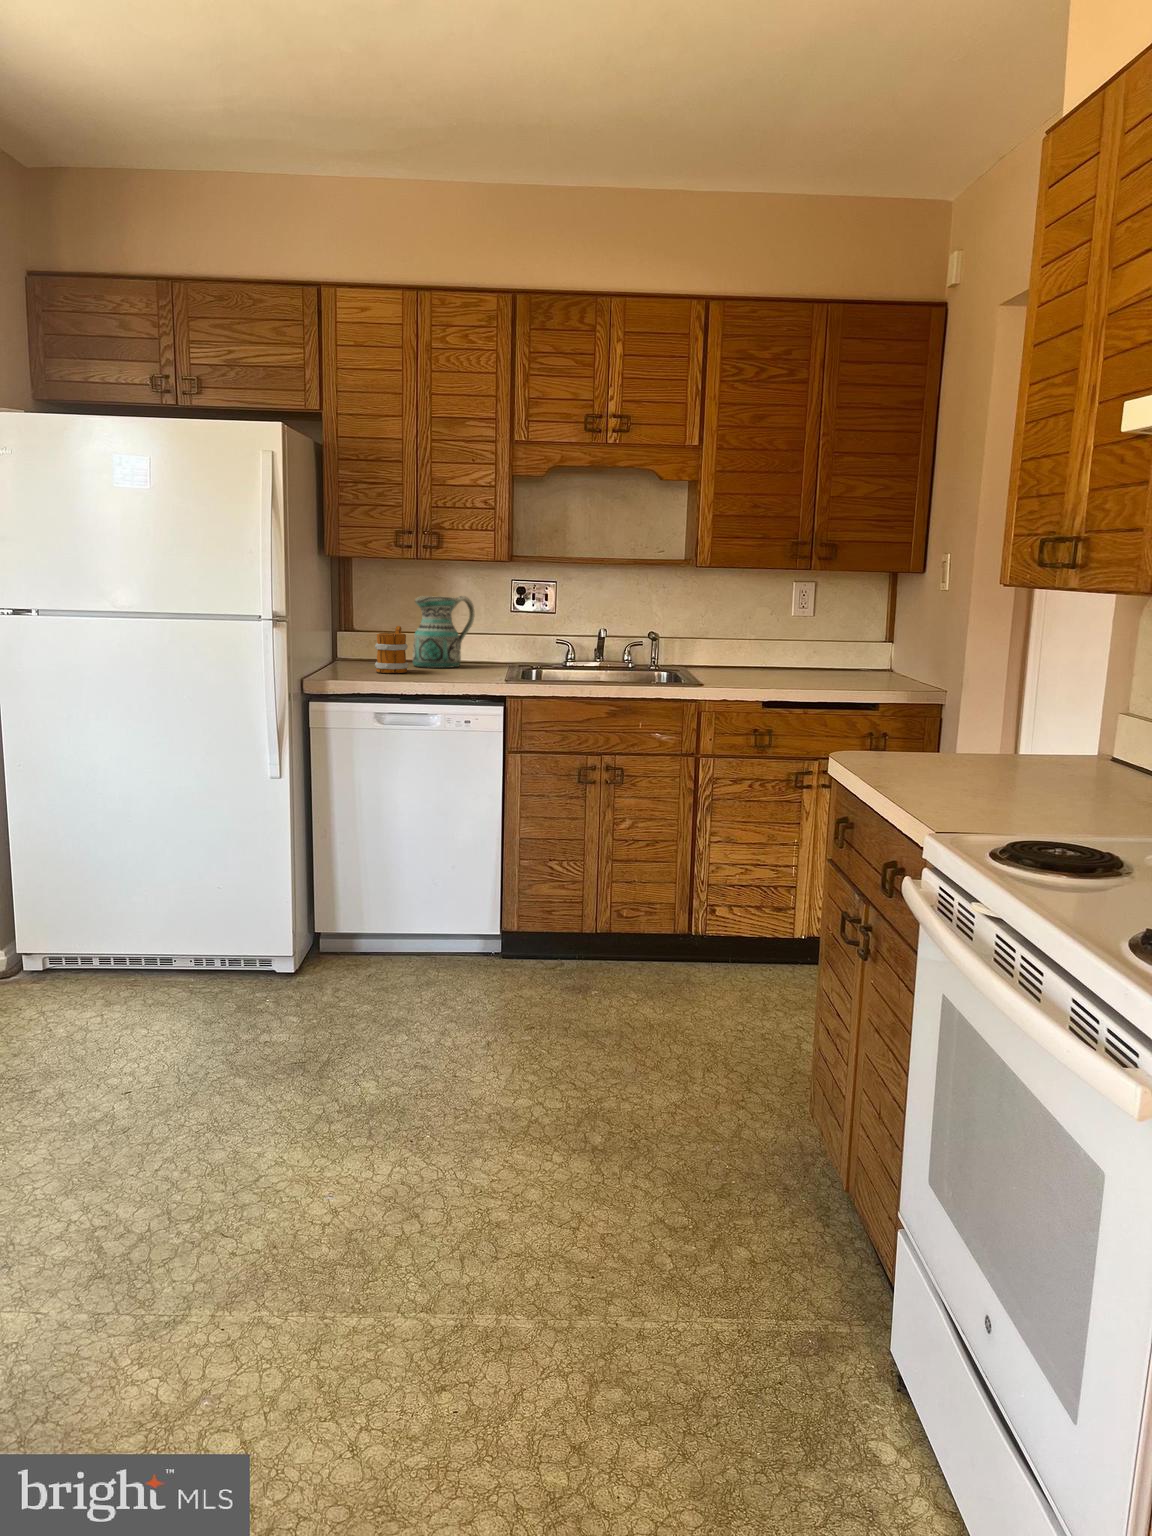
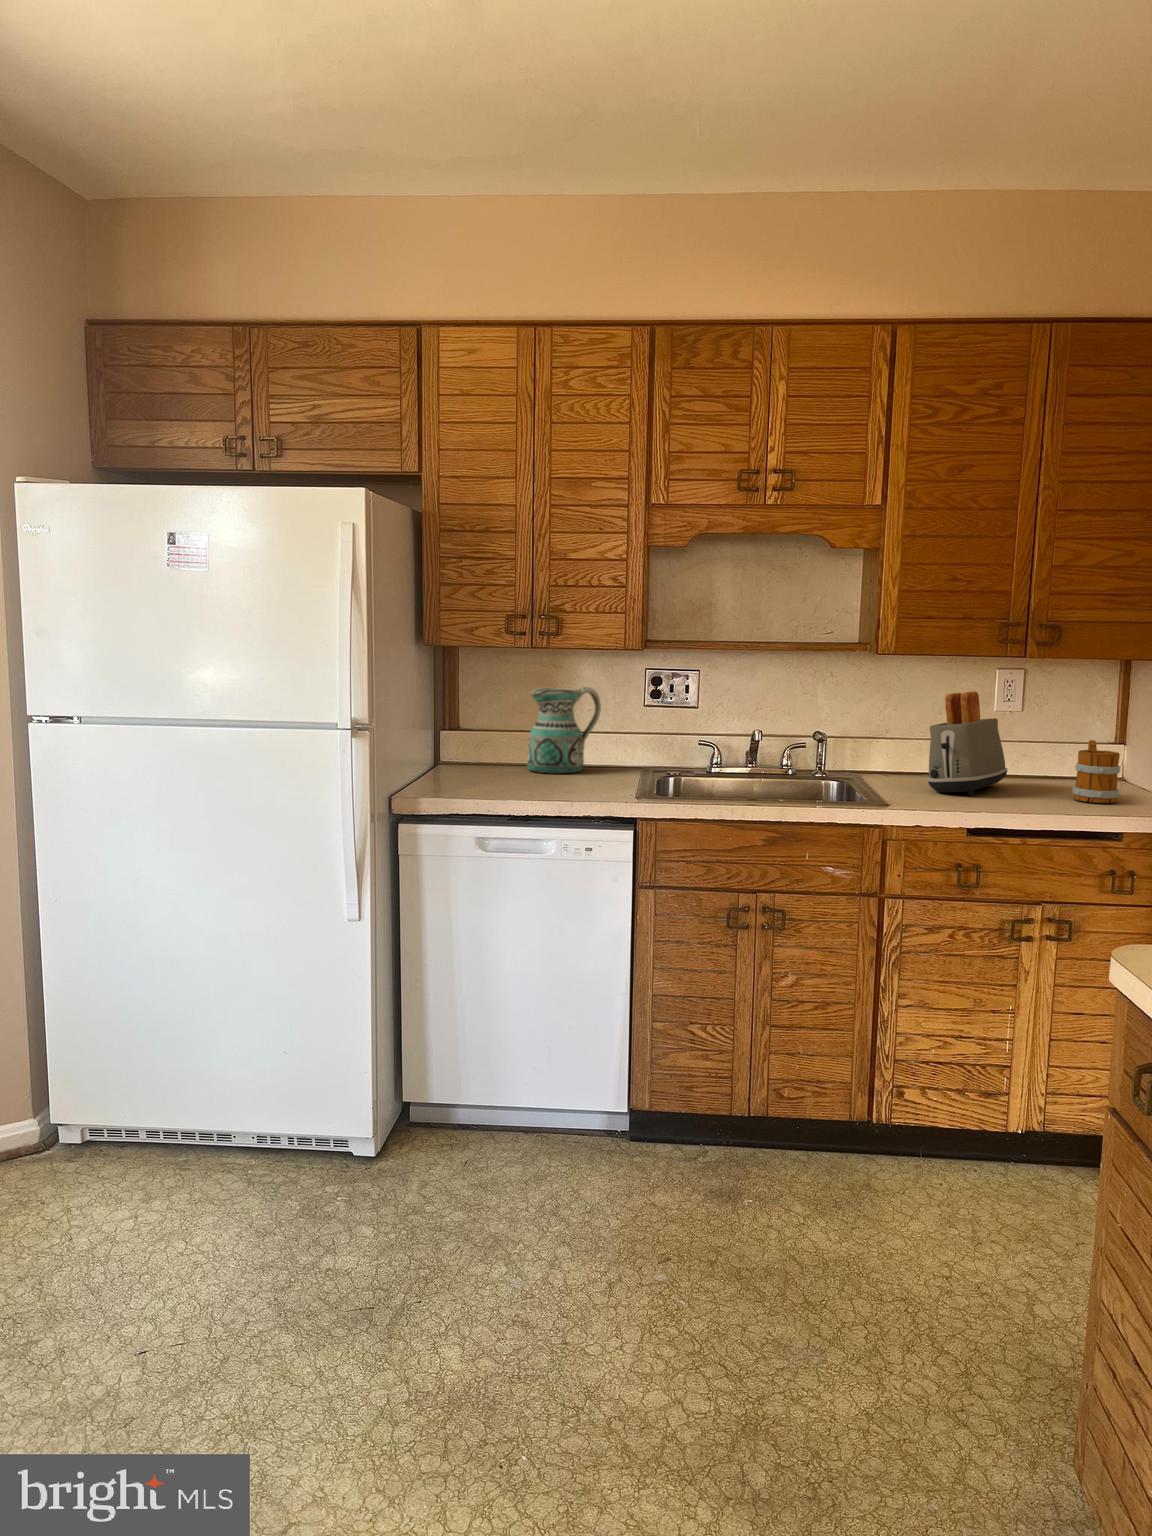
toaster: none [737,599,801,680] -> present [927,691,1007,795]
mug: present [375,626,408,673] -> present [1072,740,1120,803]

